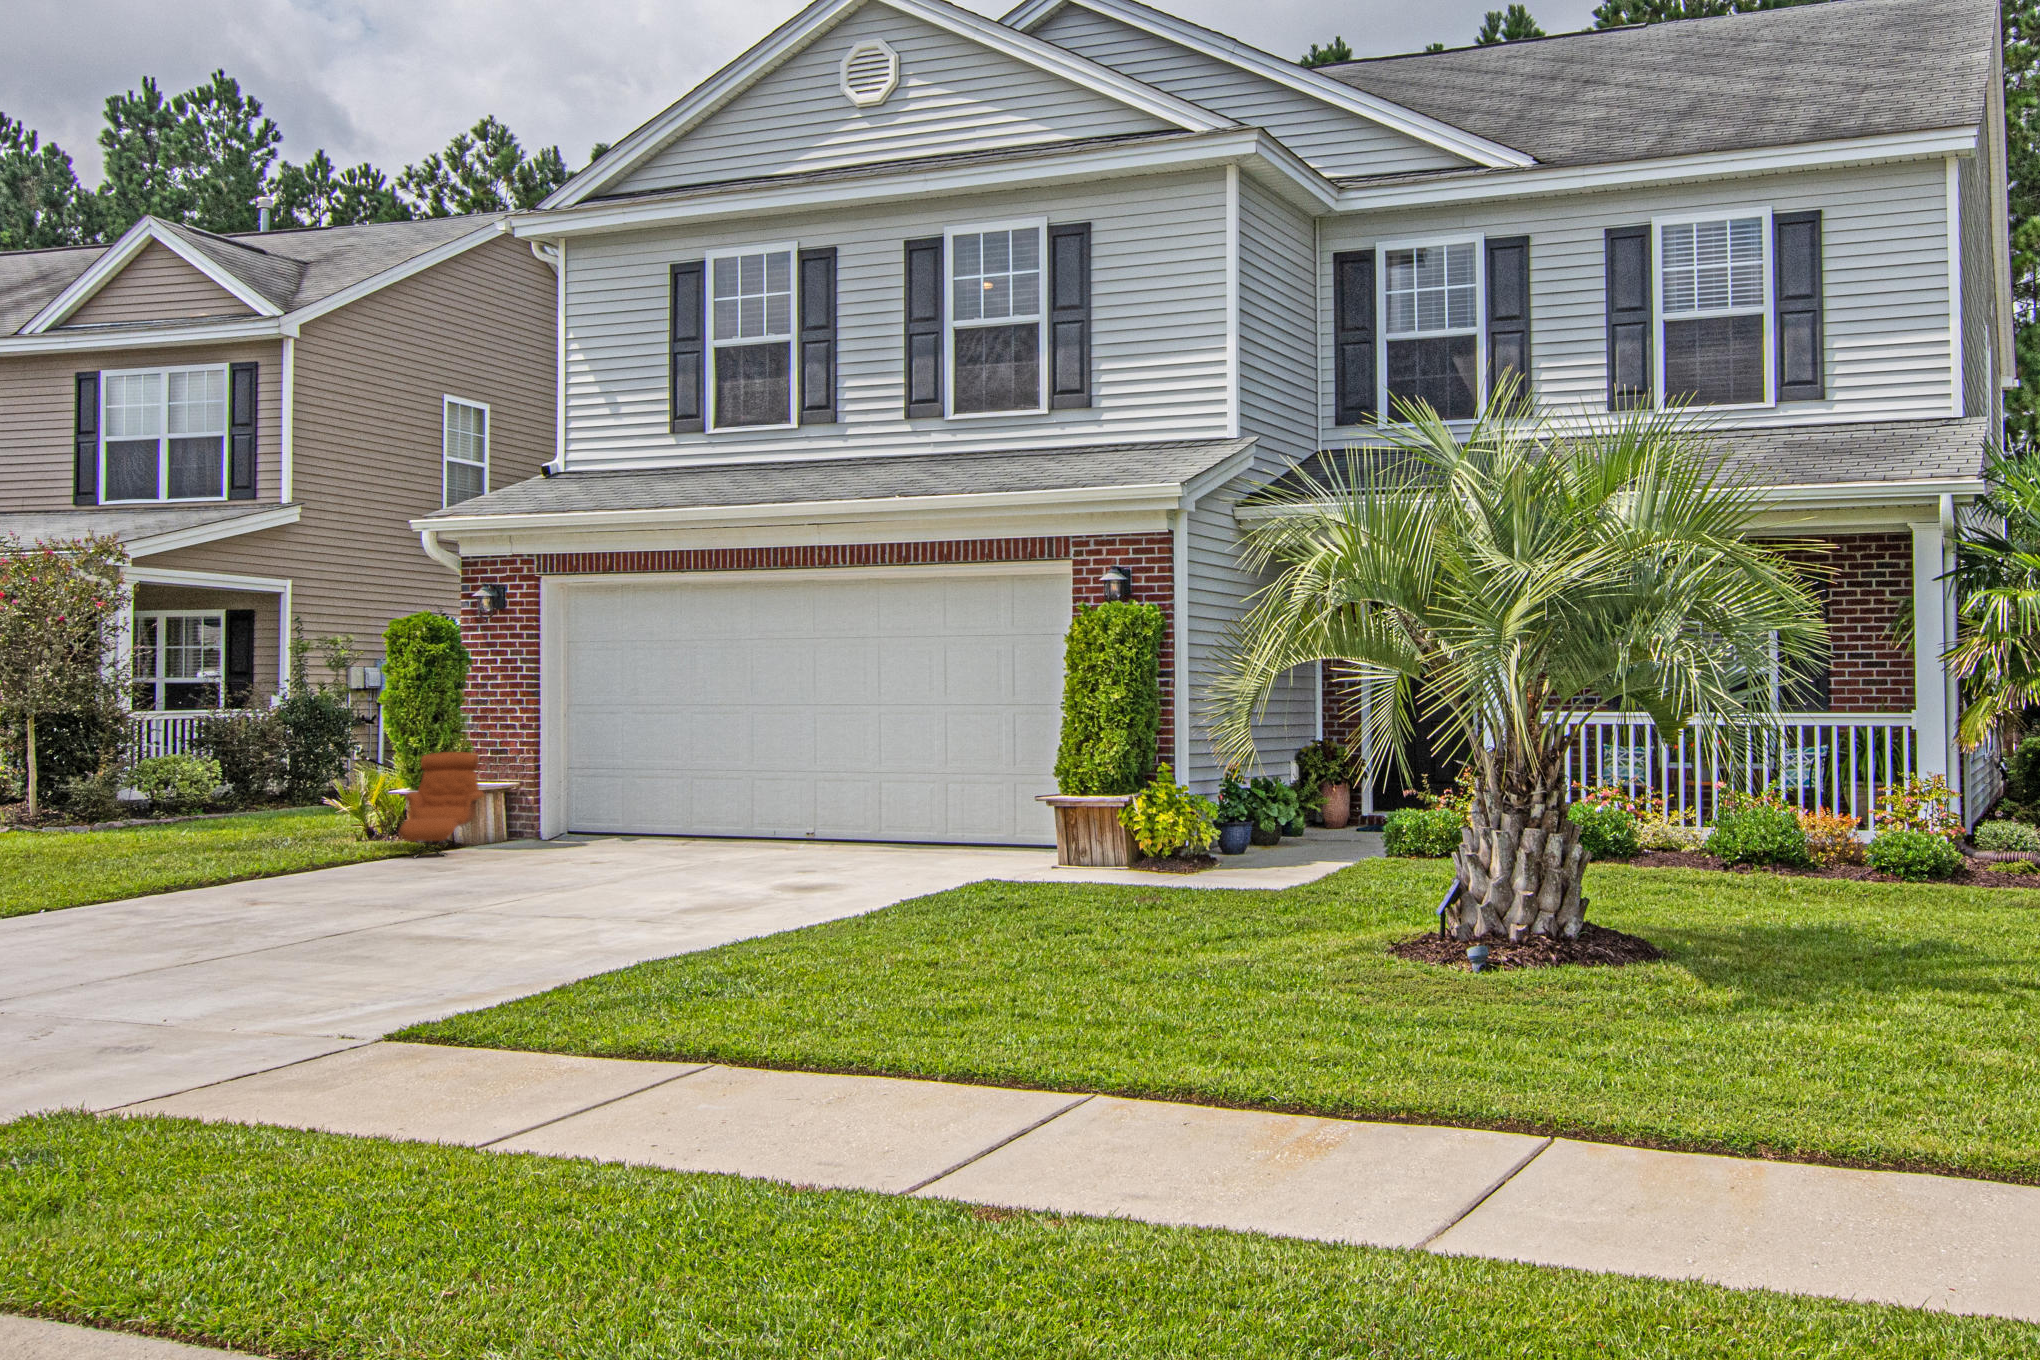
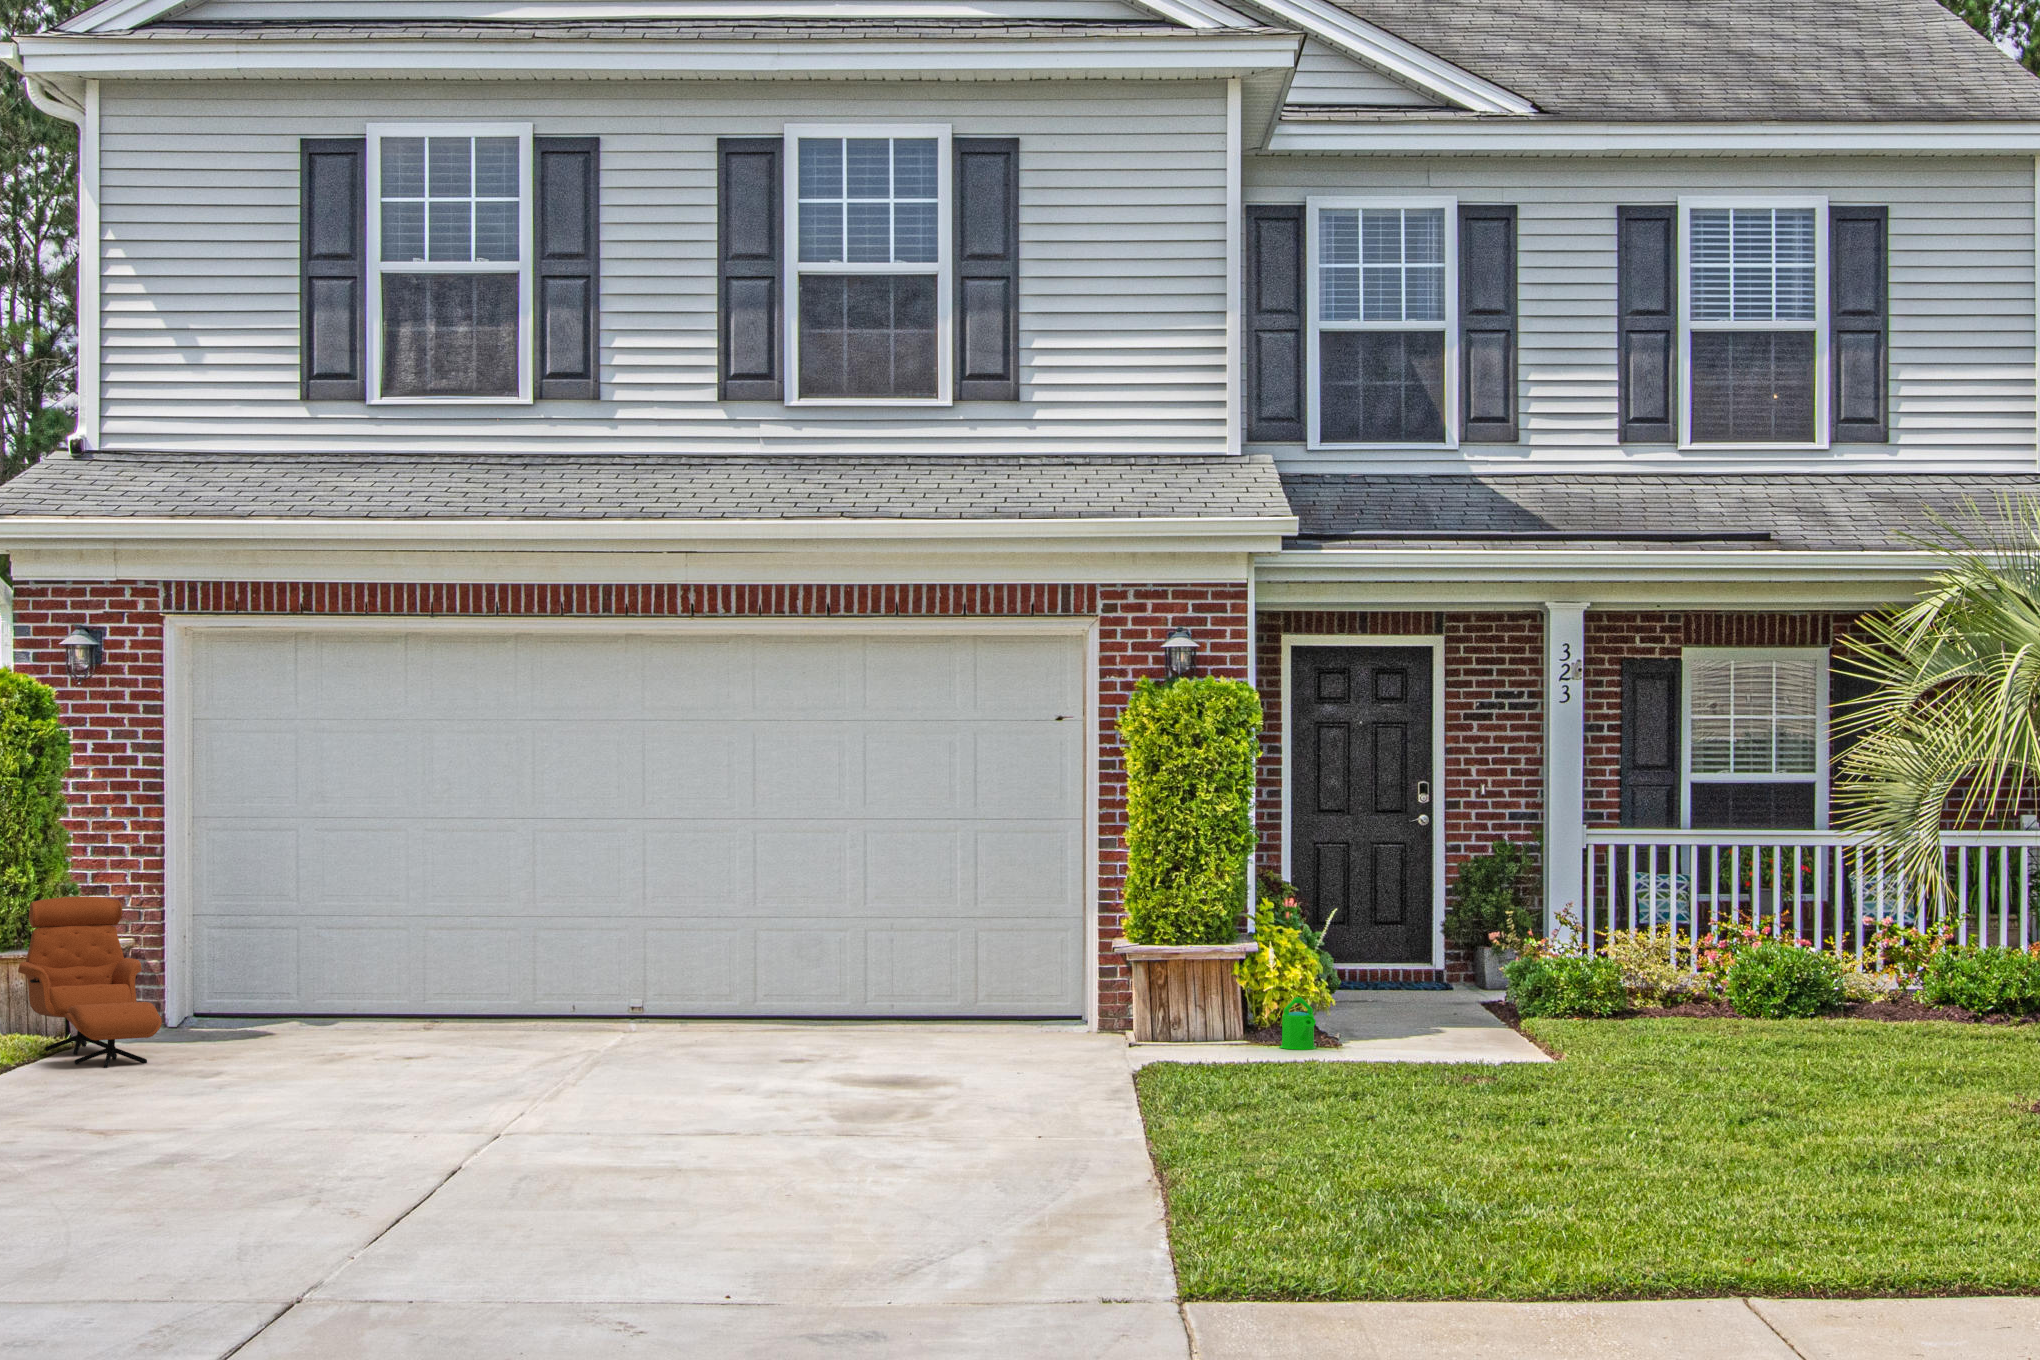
watering can: none [1131,834,1159,873] -> present [1279,997,1316,1050]

